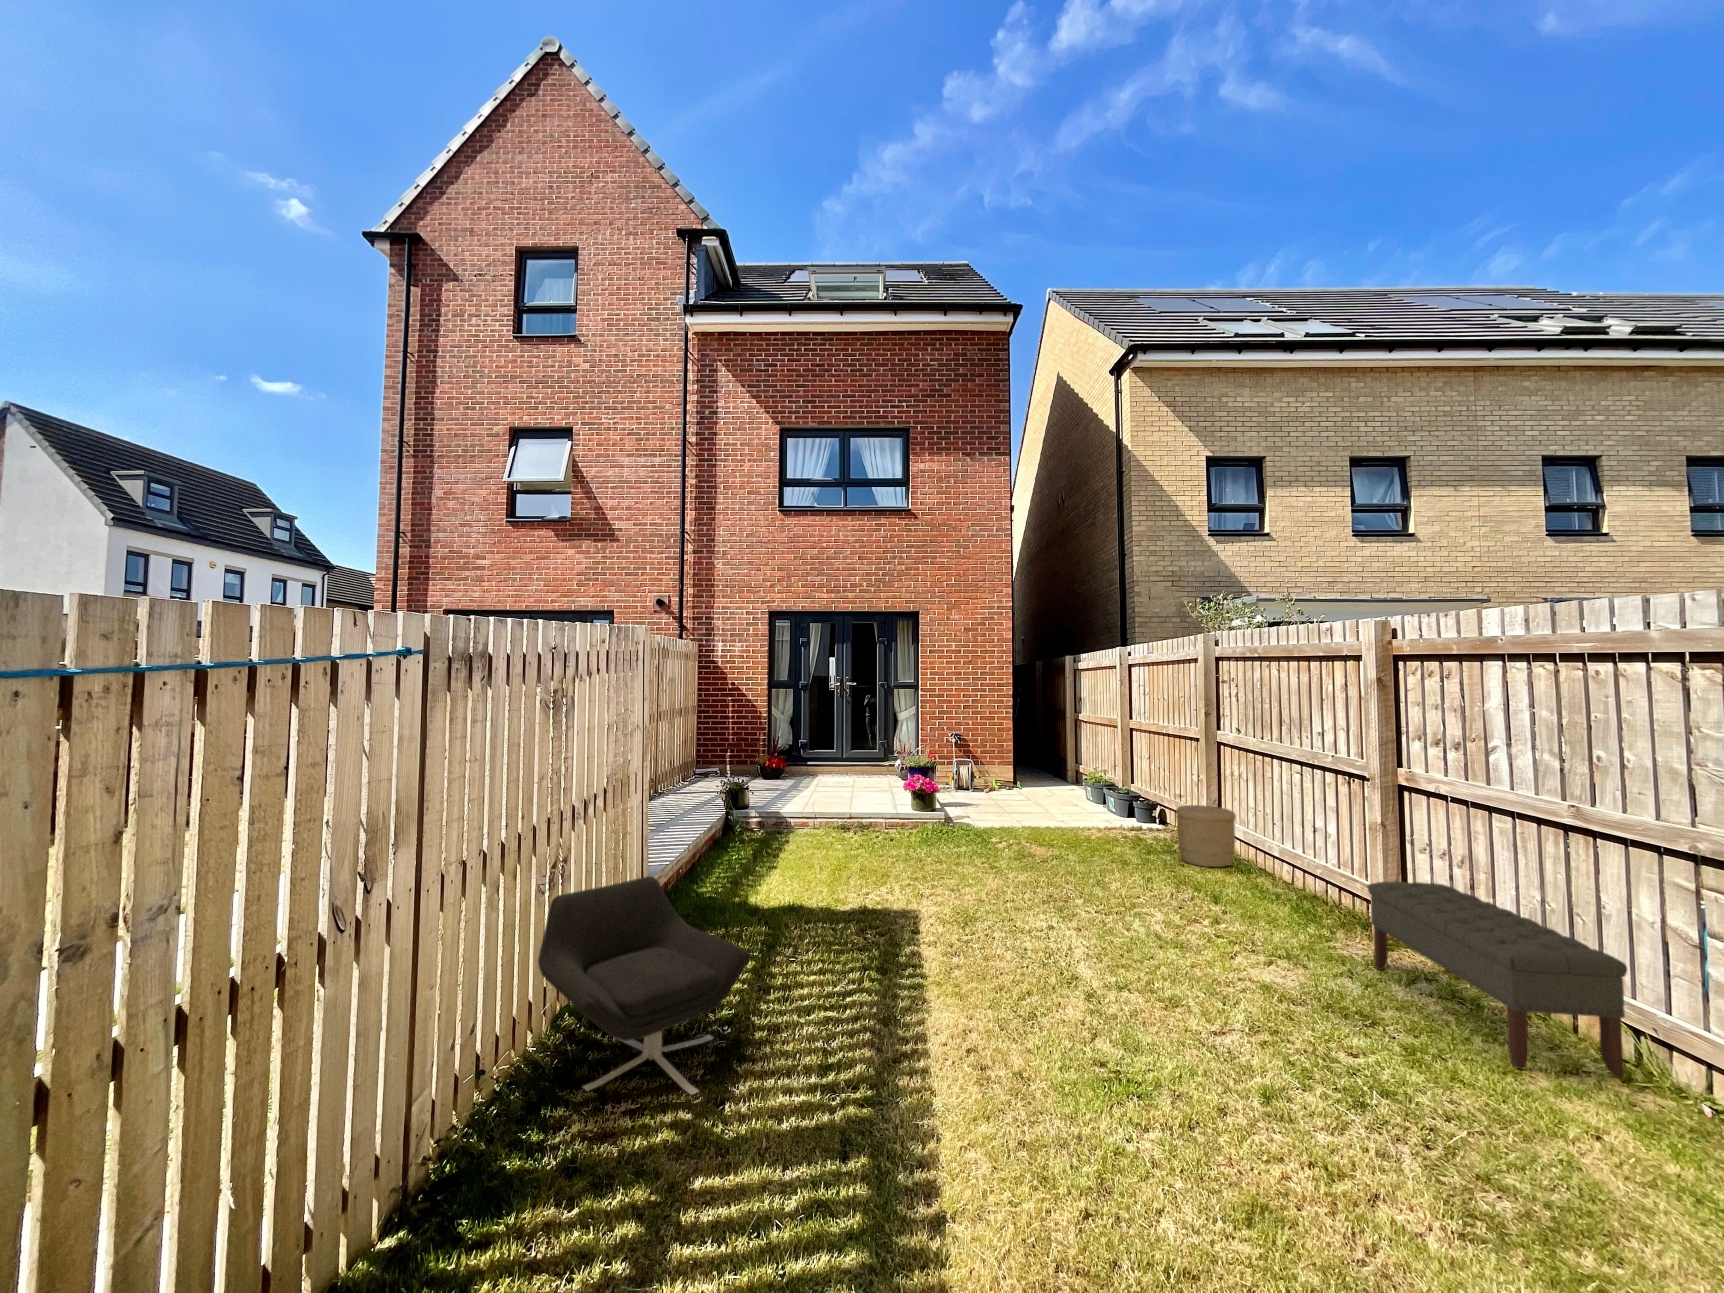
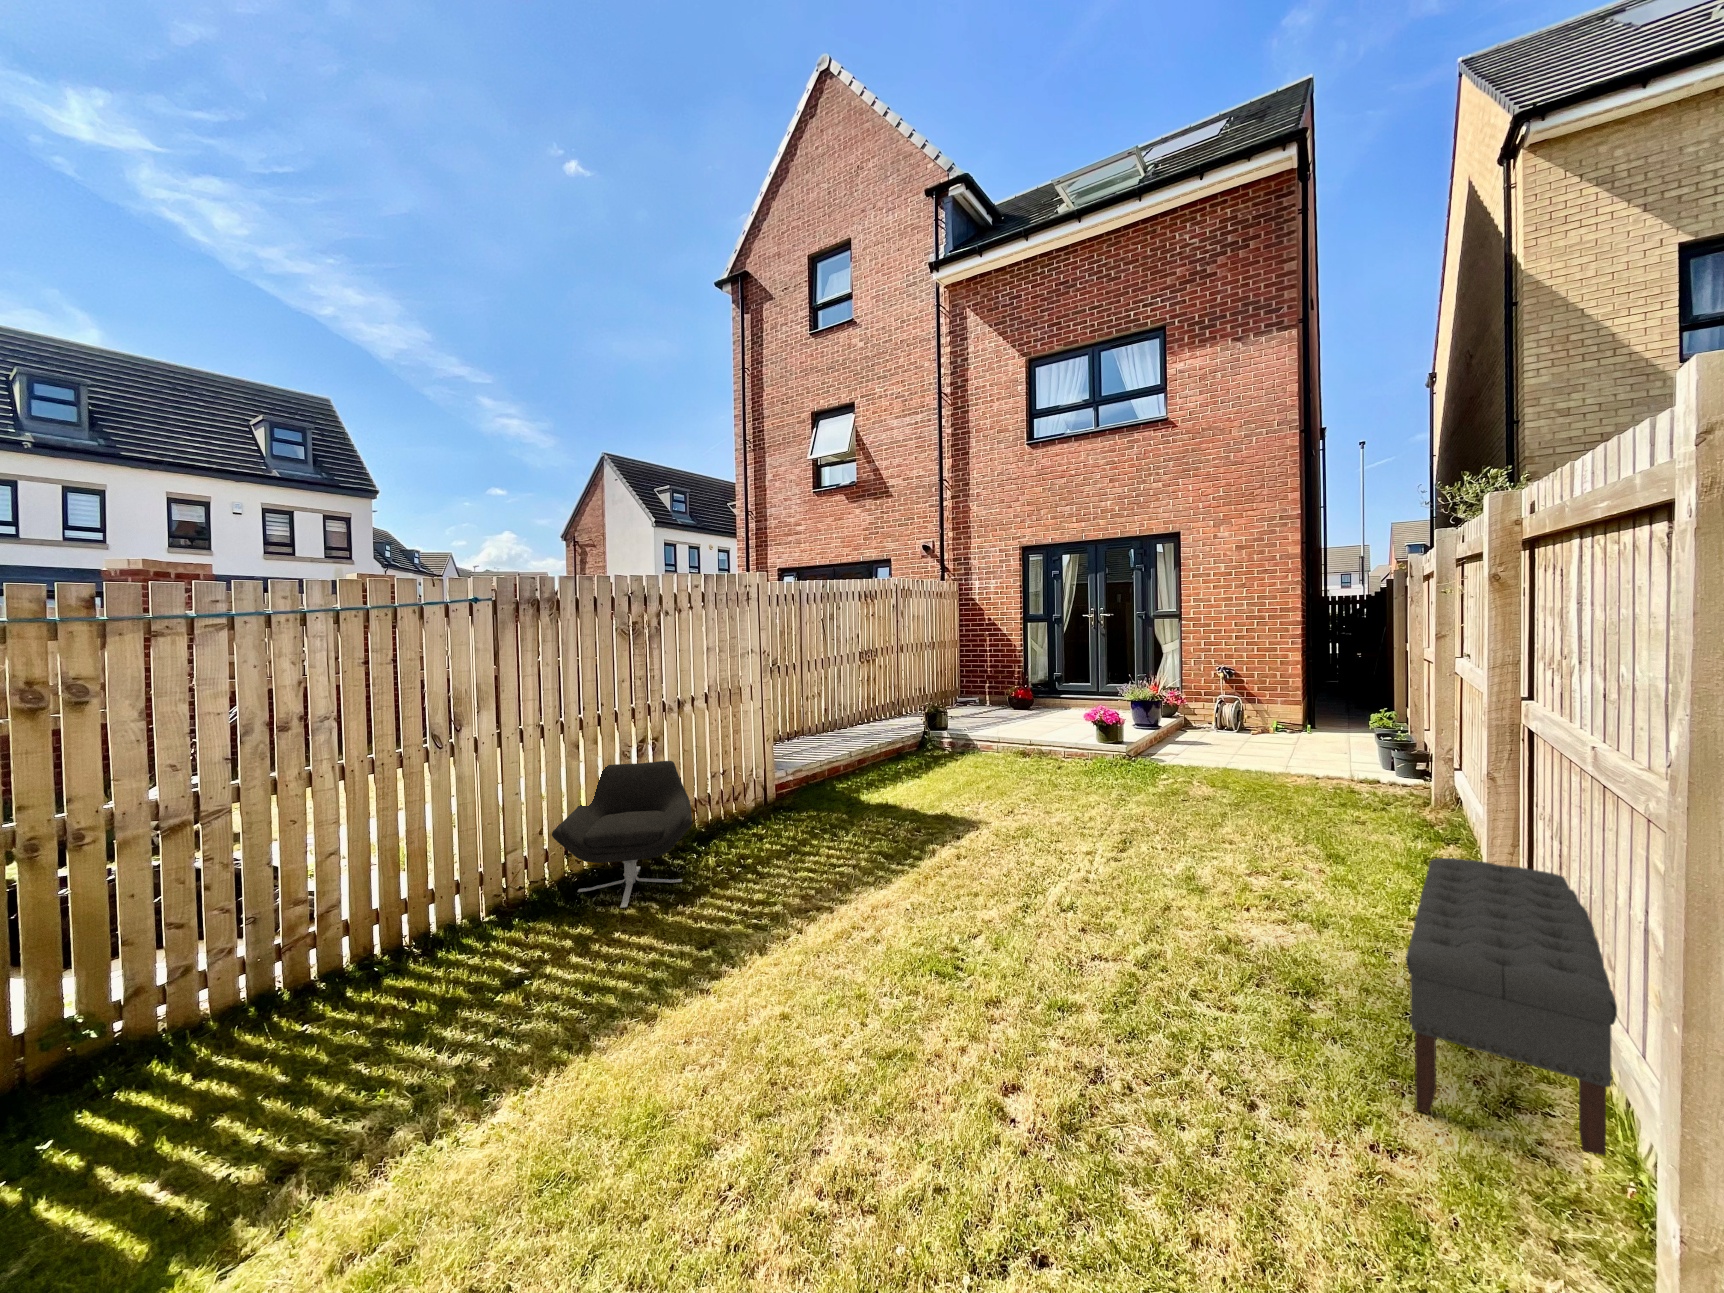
woven basket: present [1176,805,1236,867] -> none [1375,755,1467,837]

